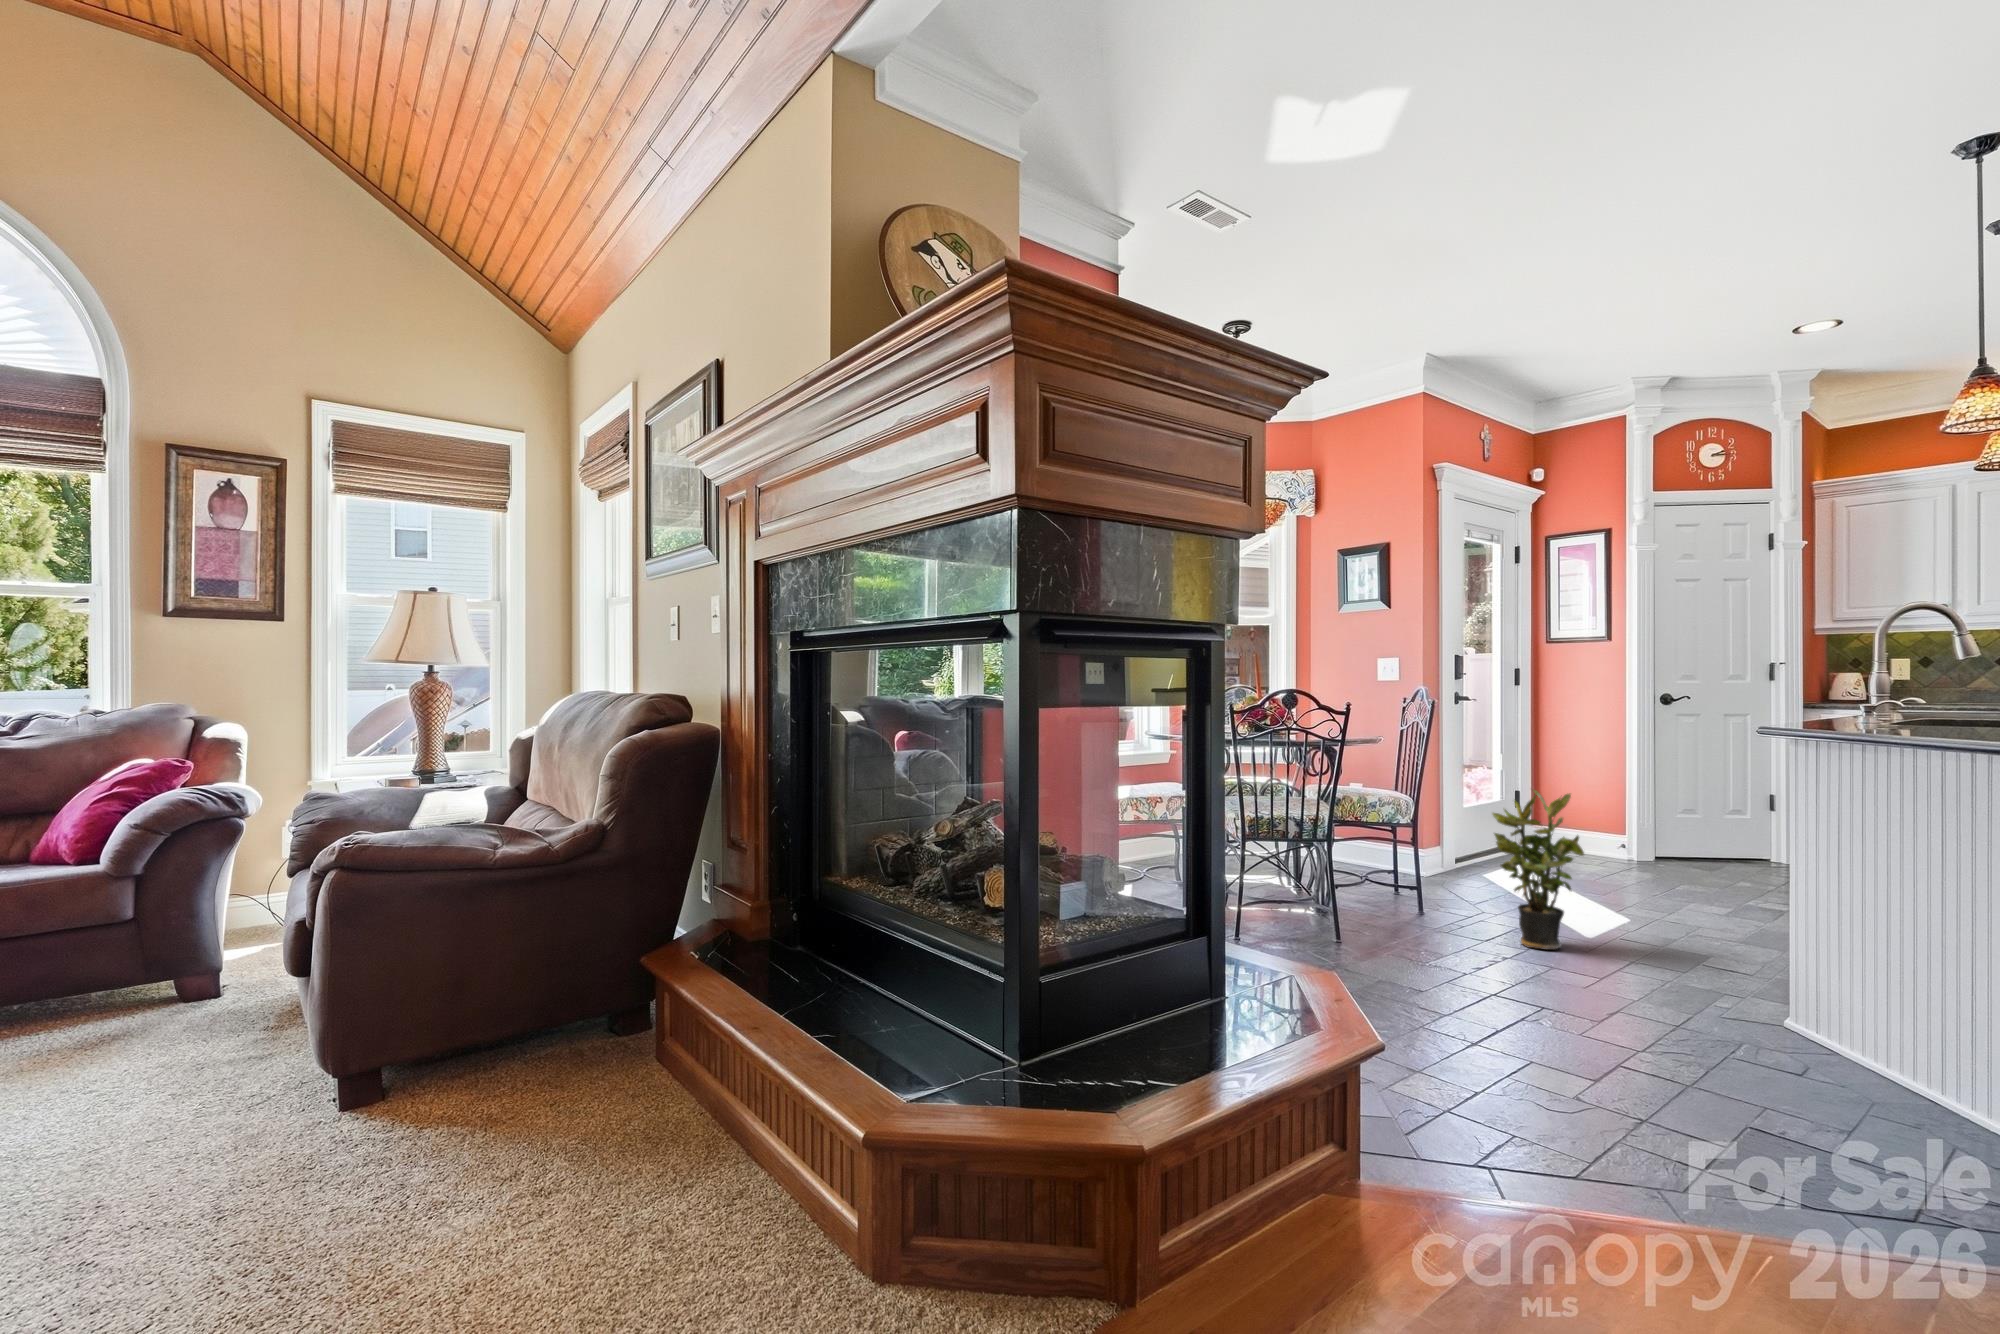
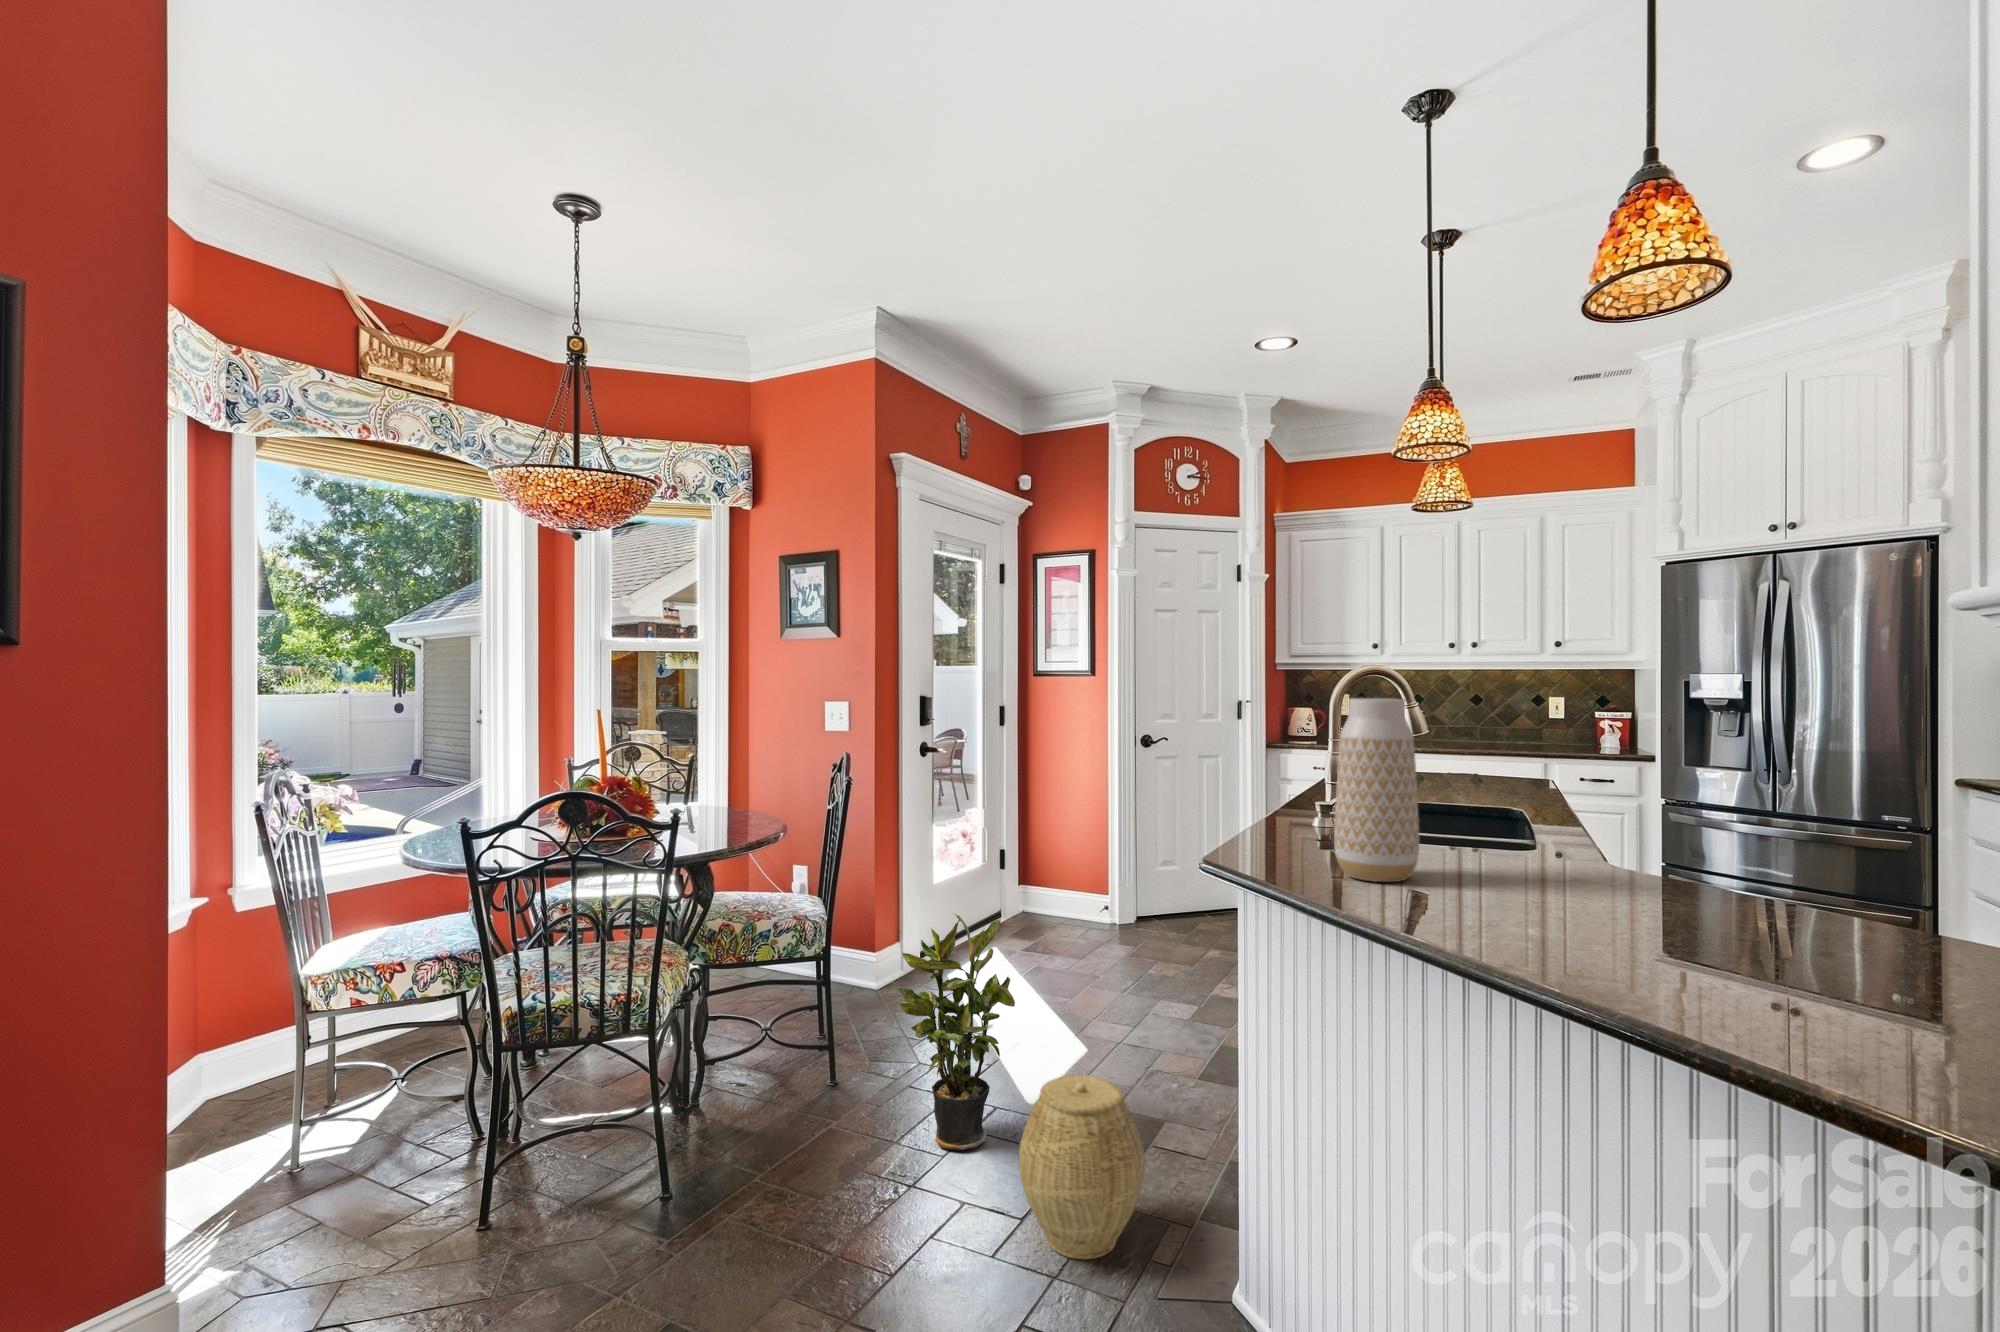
vase: none [1876,604,1948,723] -> present [1334,698,1419,882]
woven basket: none [1606,886,1710,1000] -> present [1019,1075,1145,1259]

